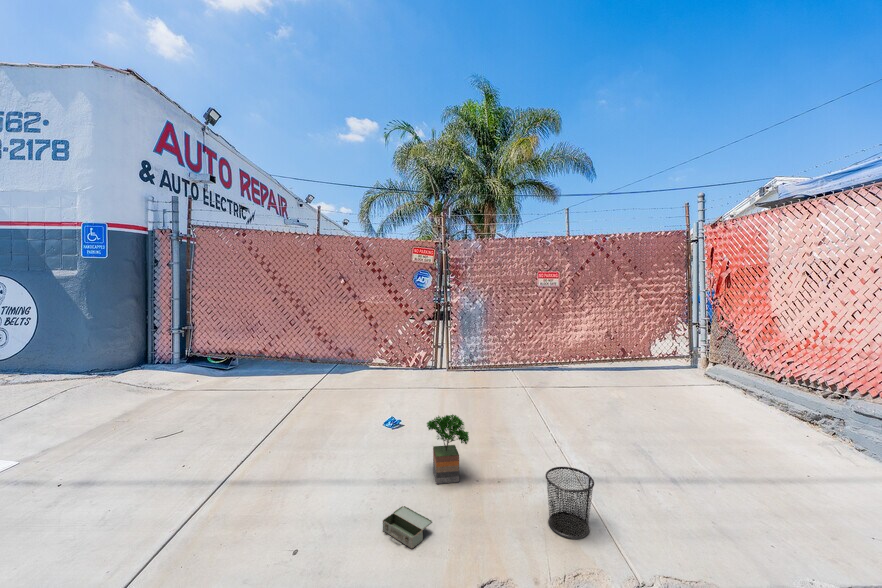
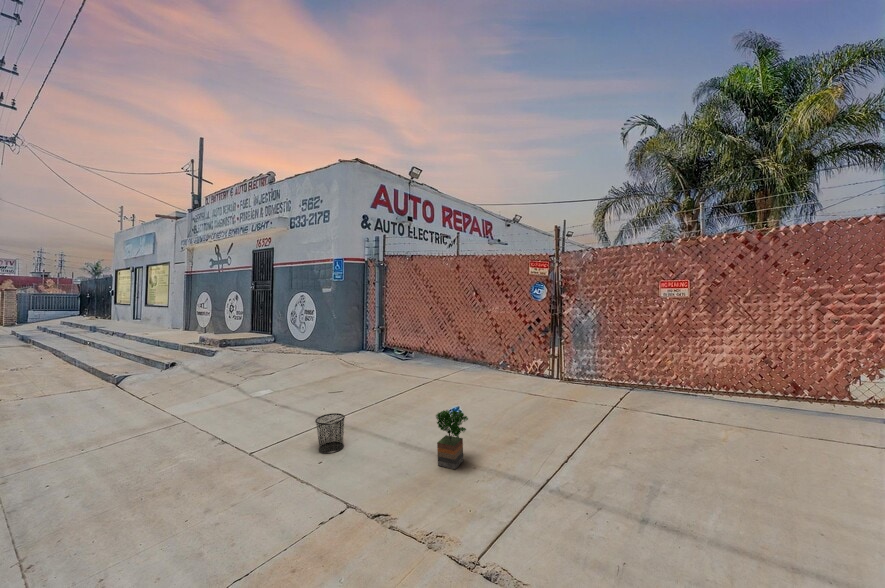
waste bin: present [546,467,594,538] -> present [315,413,345,453]
toolbox: present [383,506,432,548] -> none [369,470,396,498]

